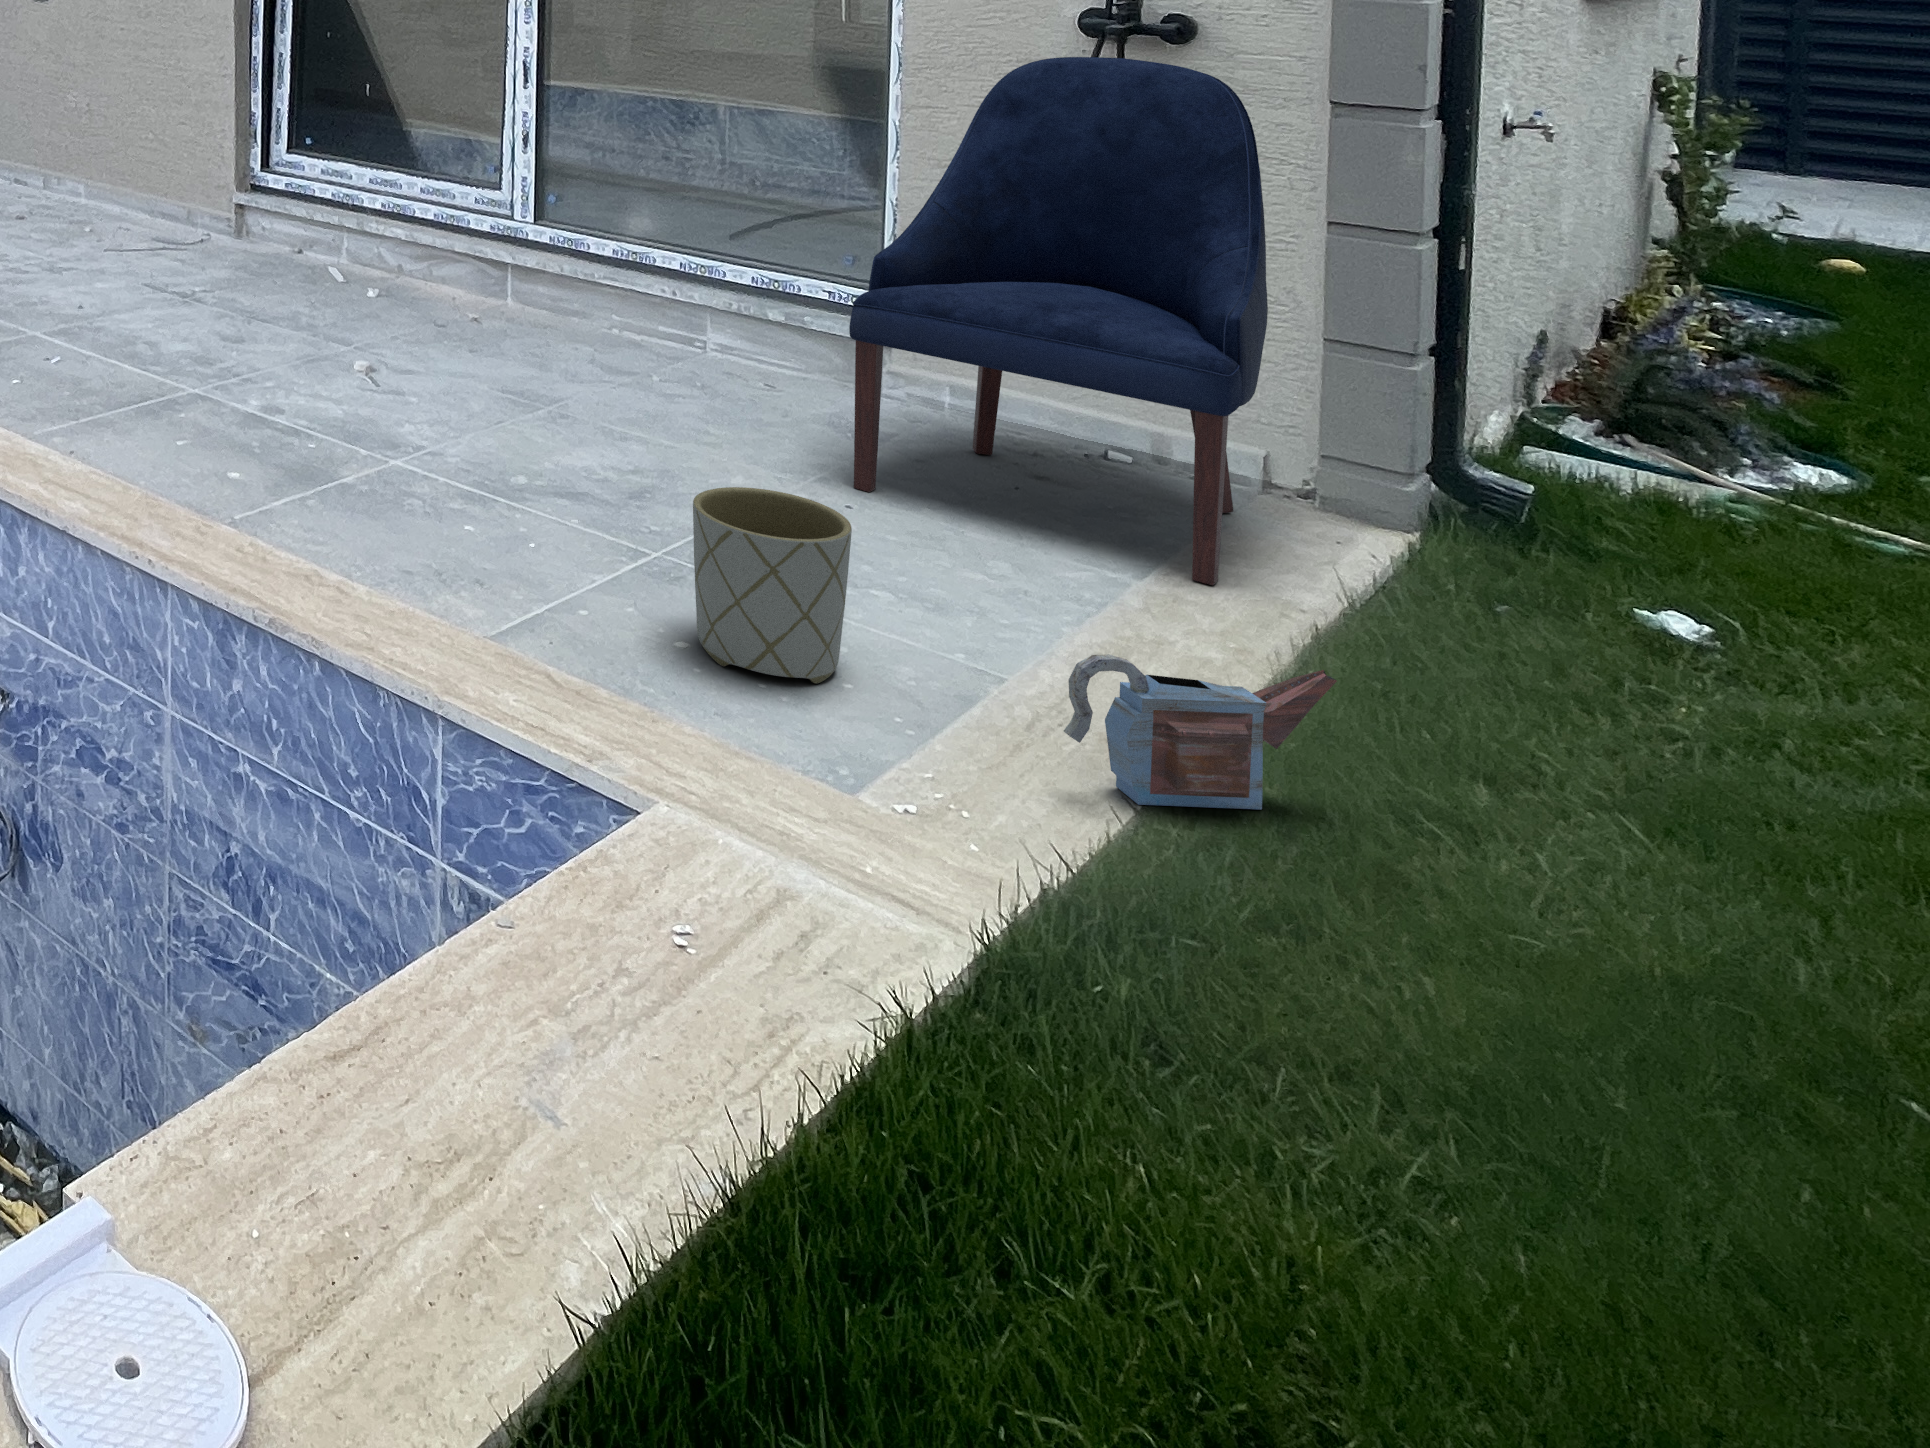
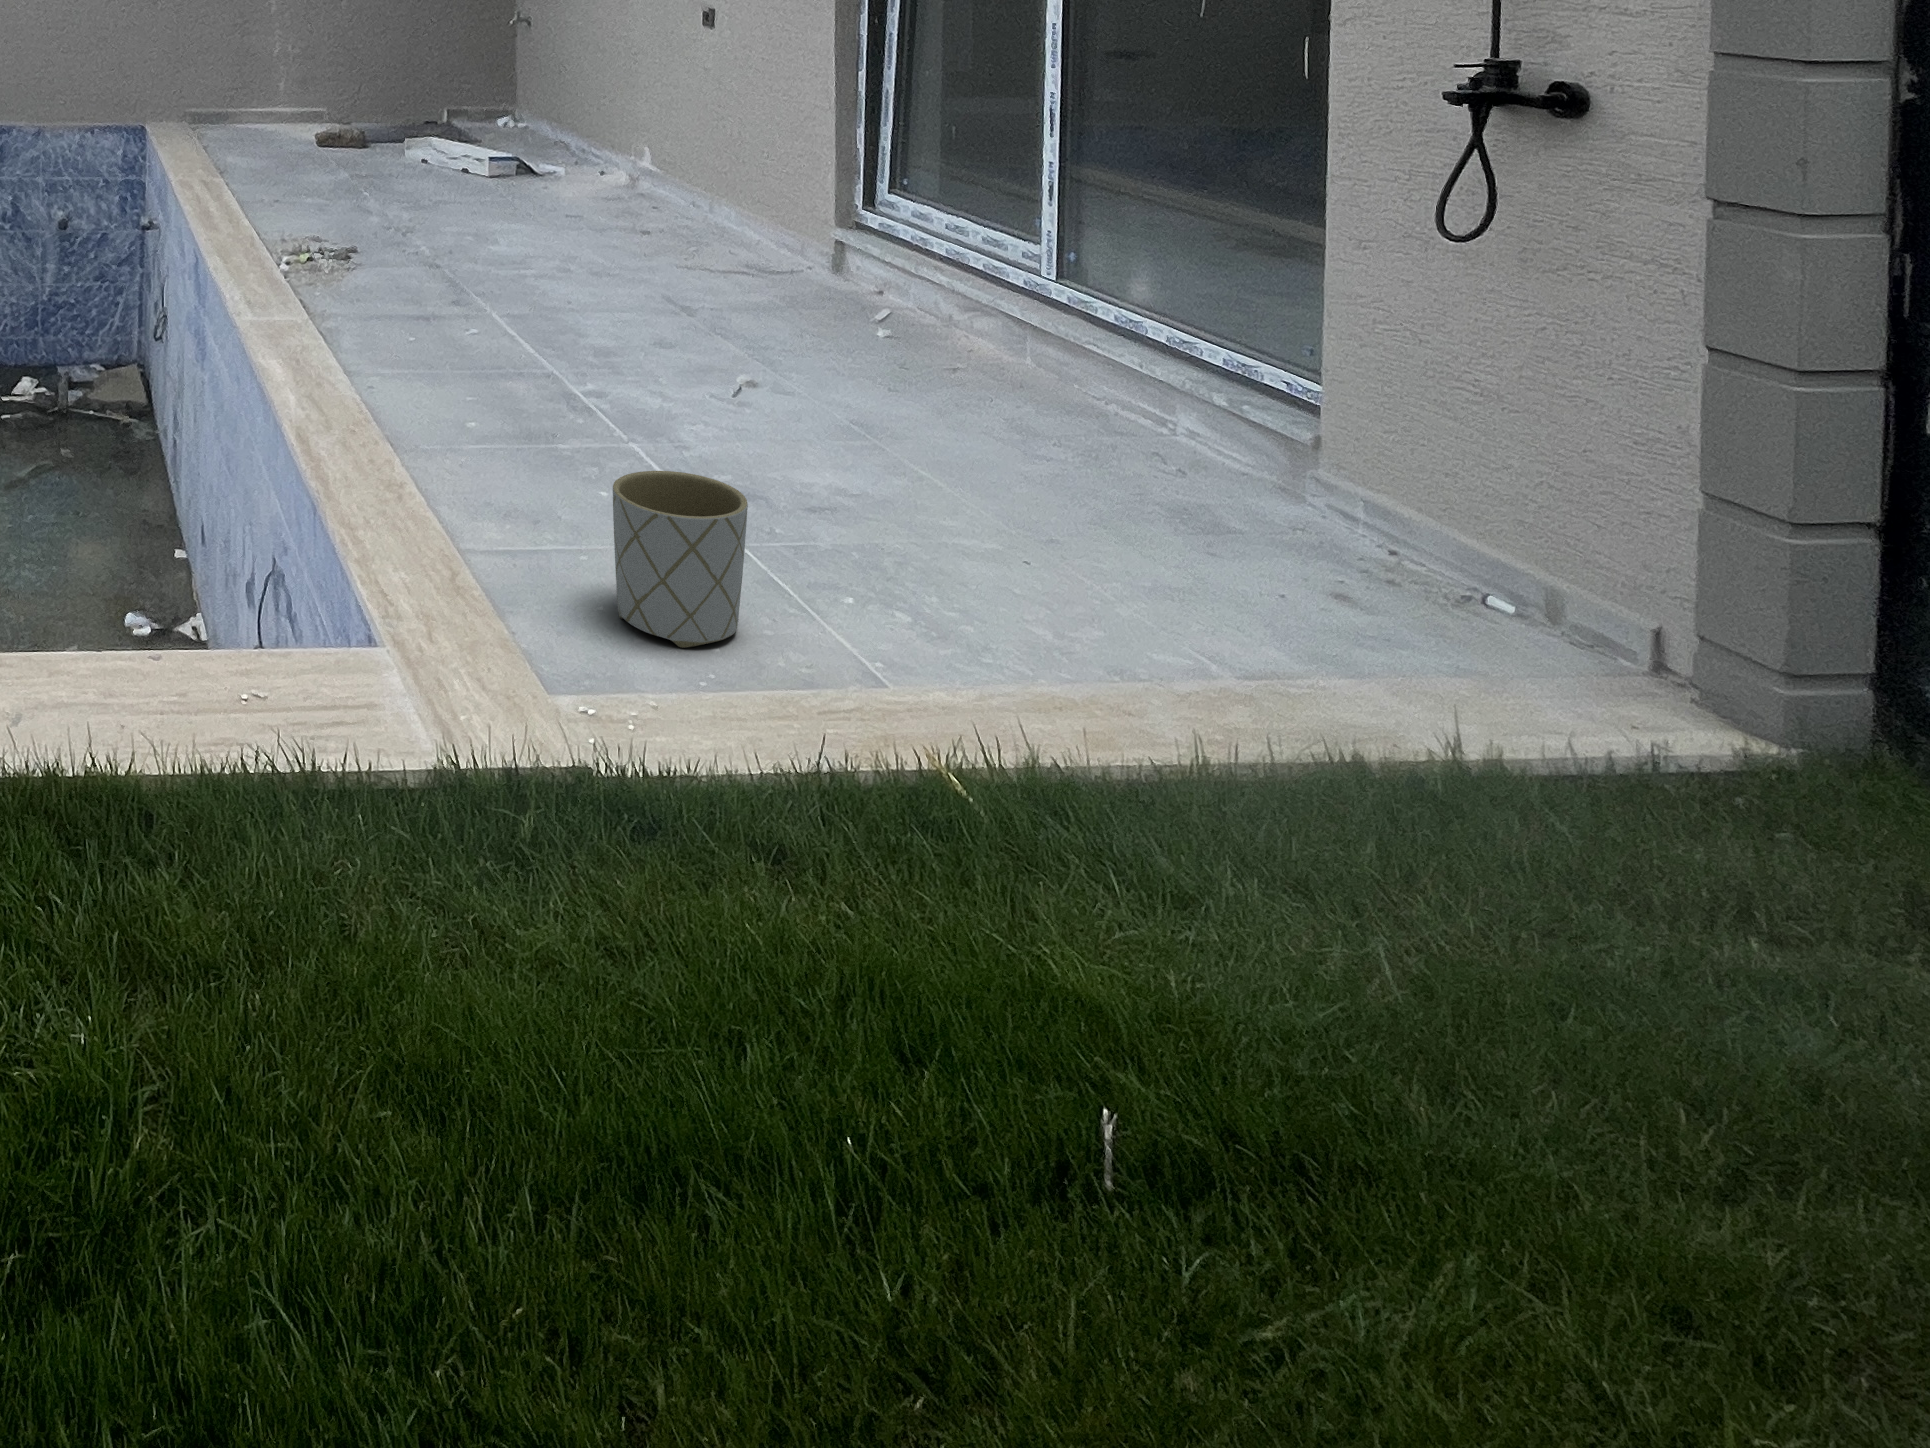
chair: present [849,57,1268,585] -> none [1063,125,1566,706]
watering can: present [1064,654,1337,809] -> none [750,637,1015,821]

